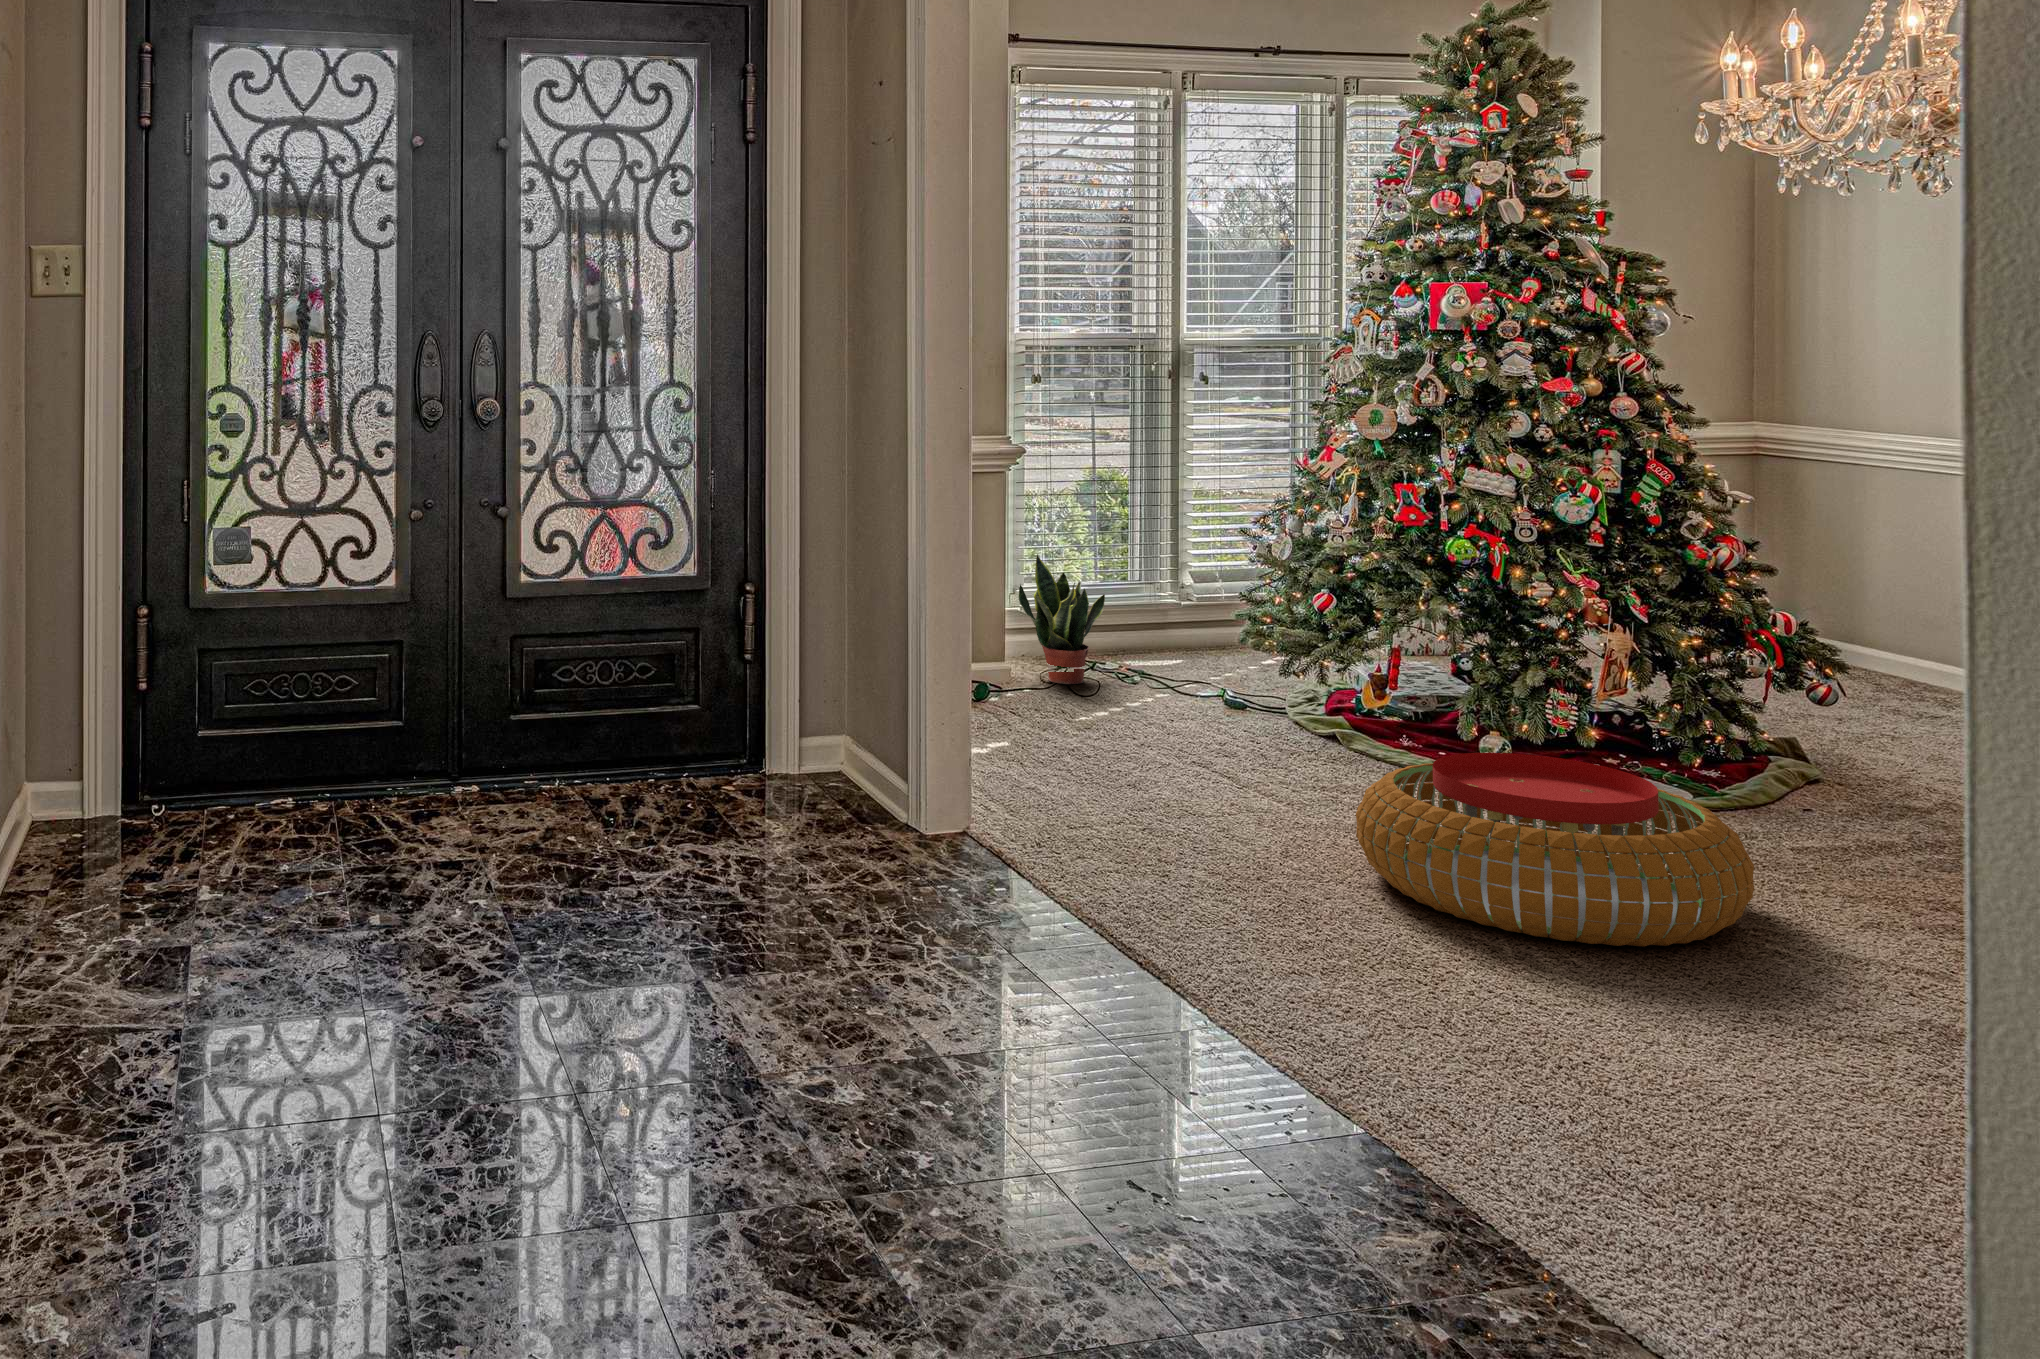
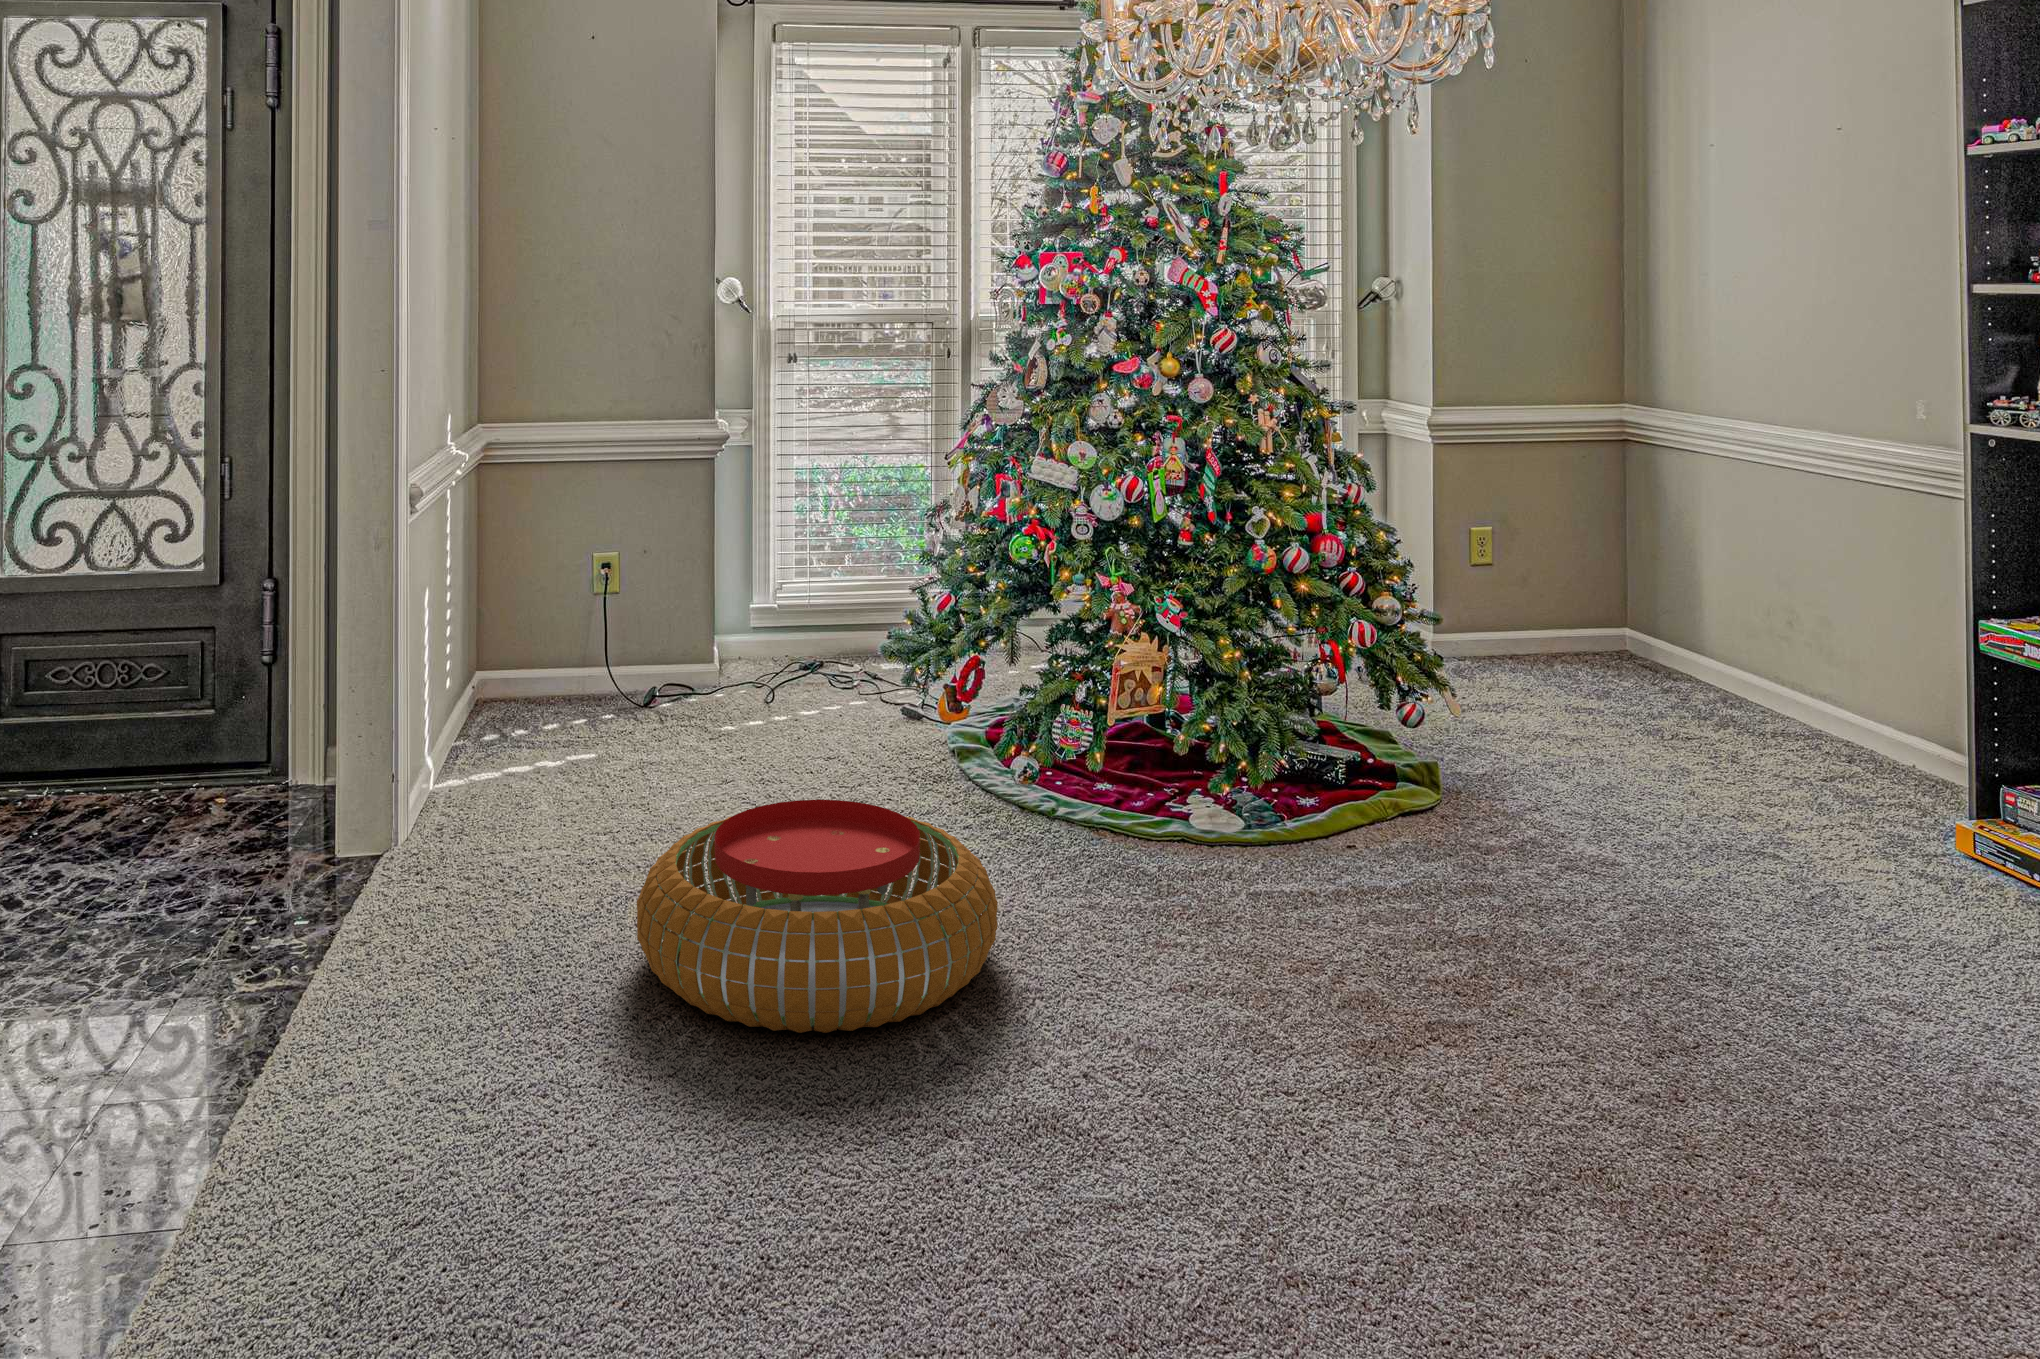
potted plant: present [1019,554,1105,684] -> none [757,543,848,680]

